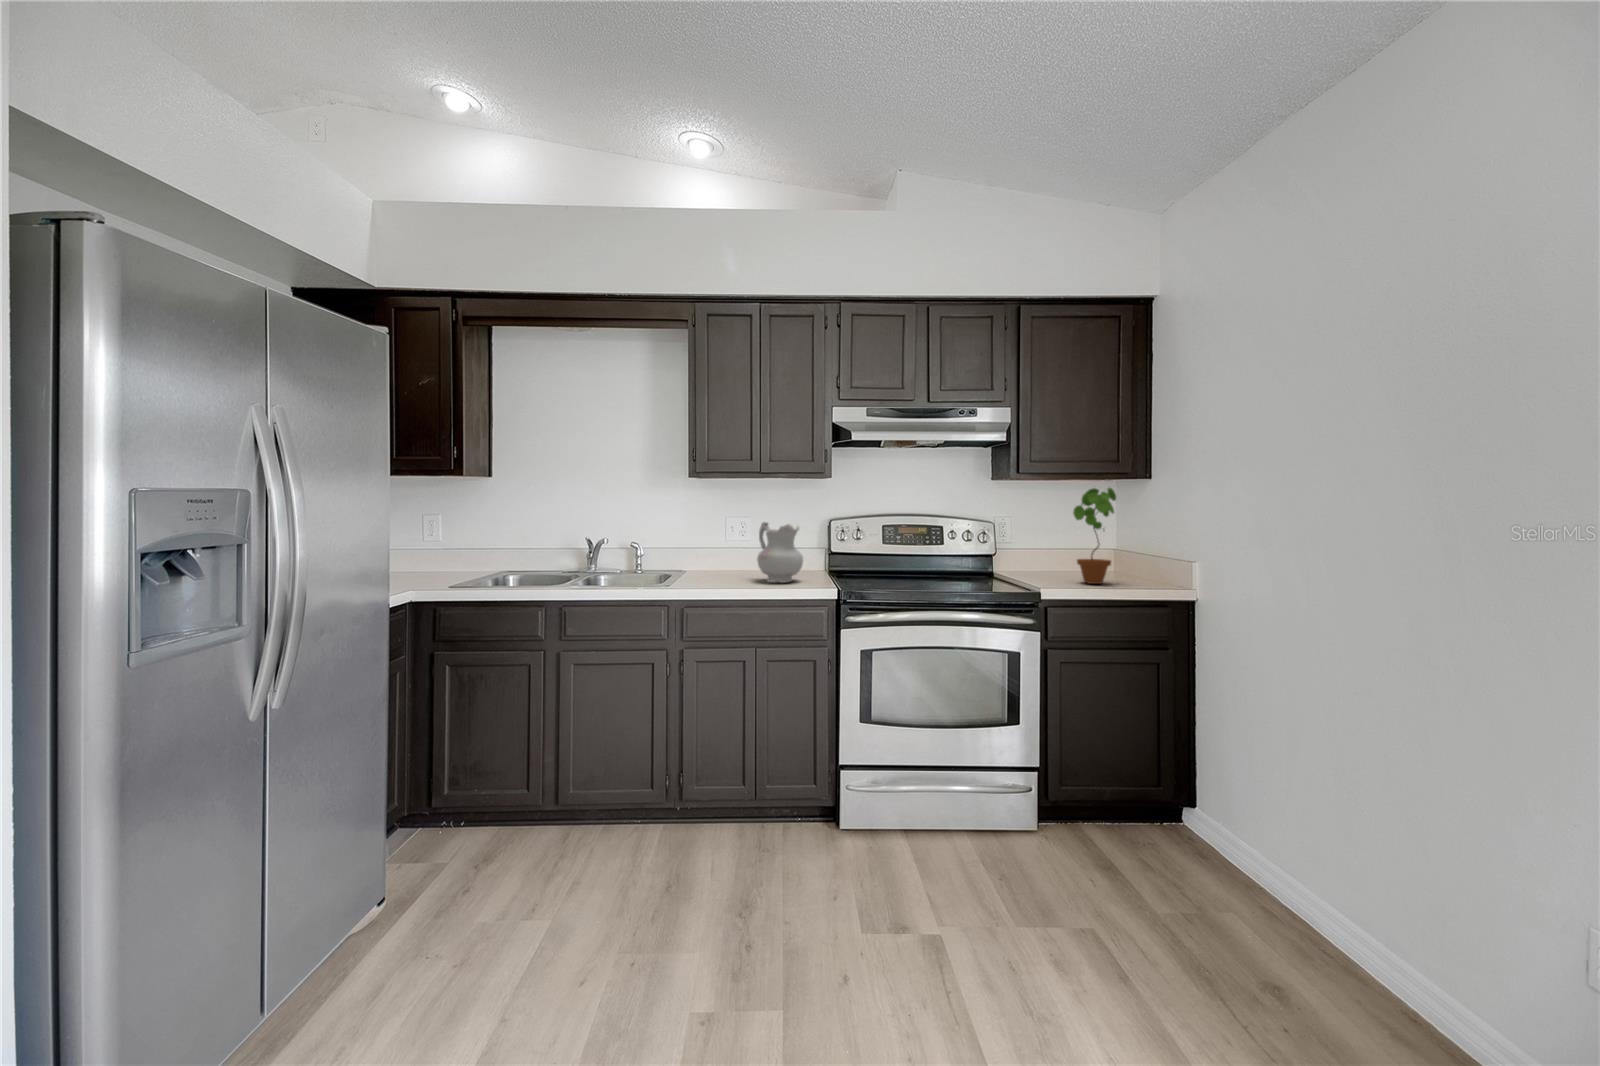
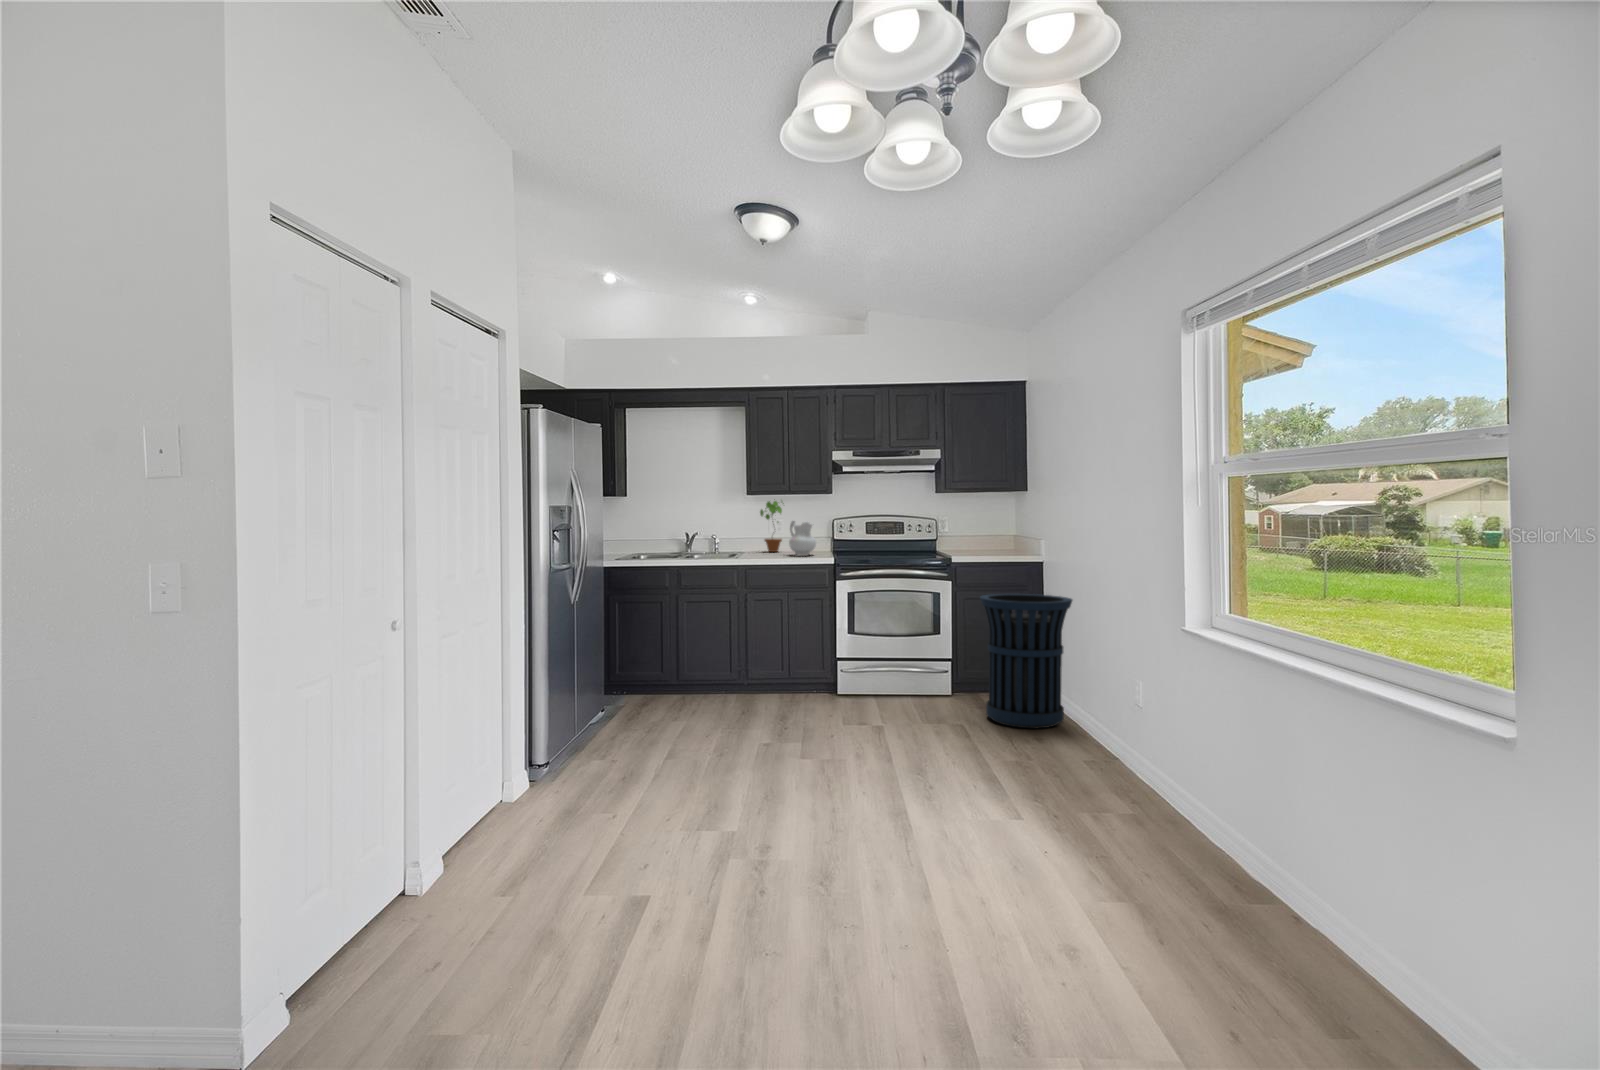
potted plant: present [1073,488,1116,584] -> present [760,501,784,552]
trash can: none [1123,667,1320,954] -> present [980,594,1072,728]

